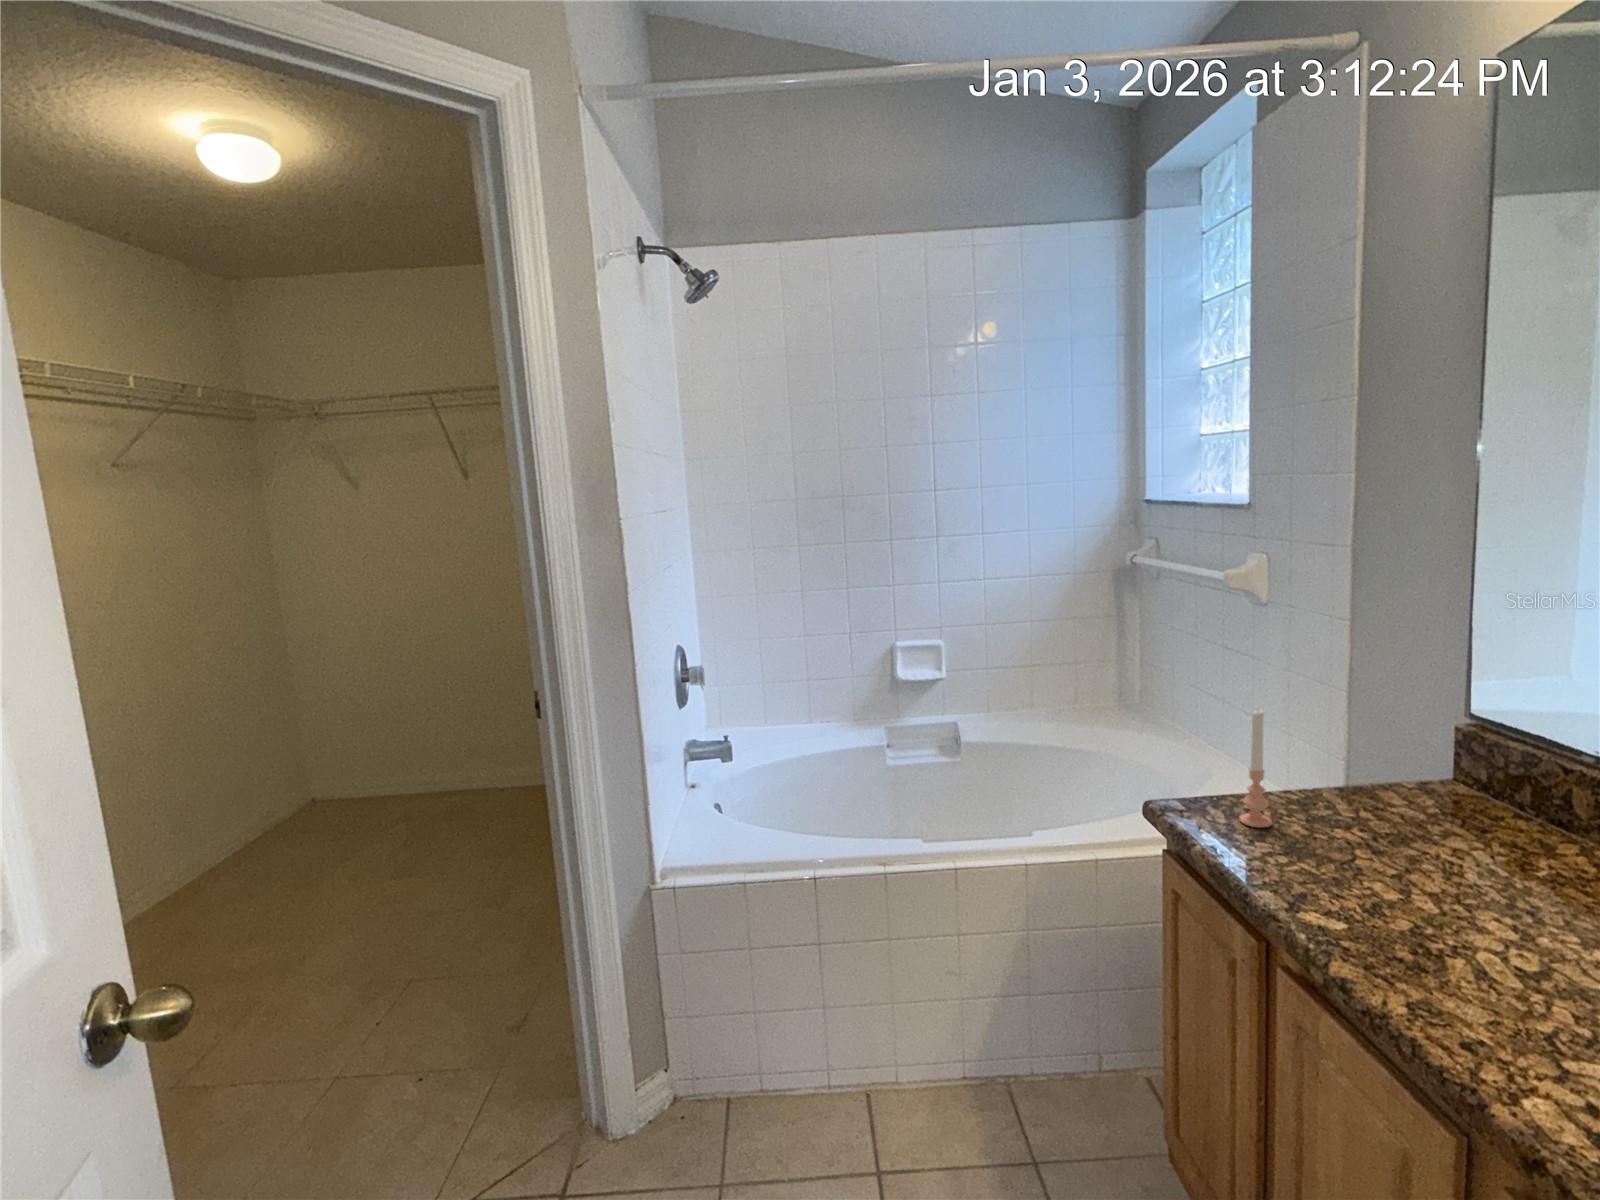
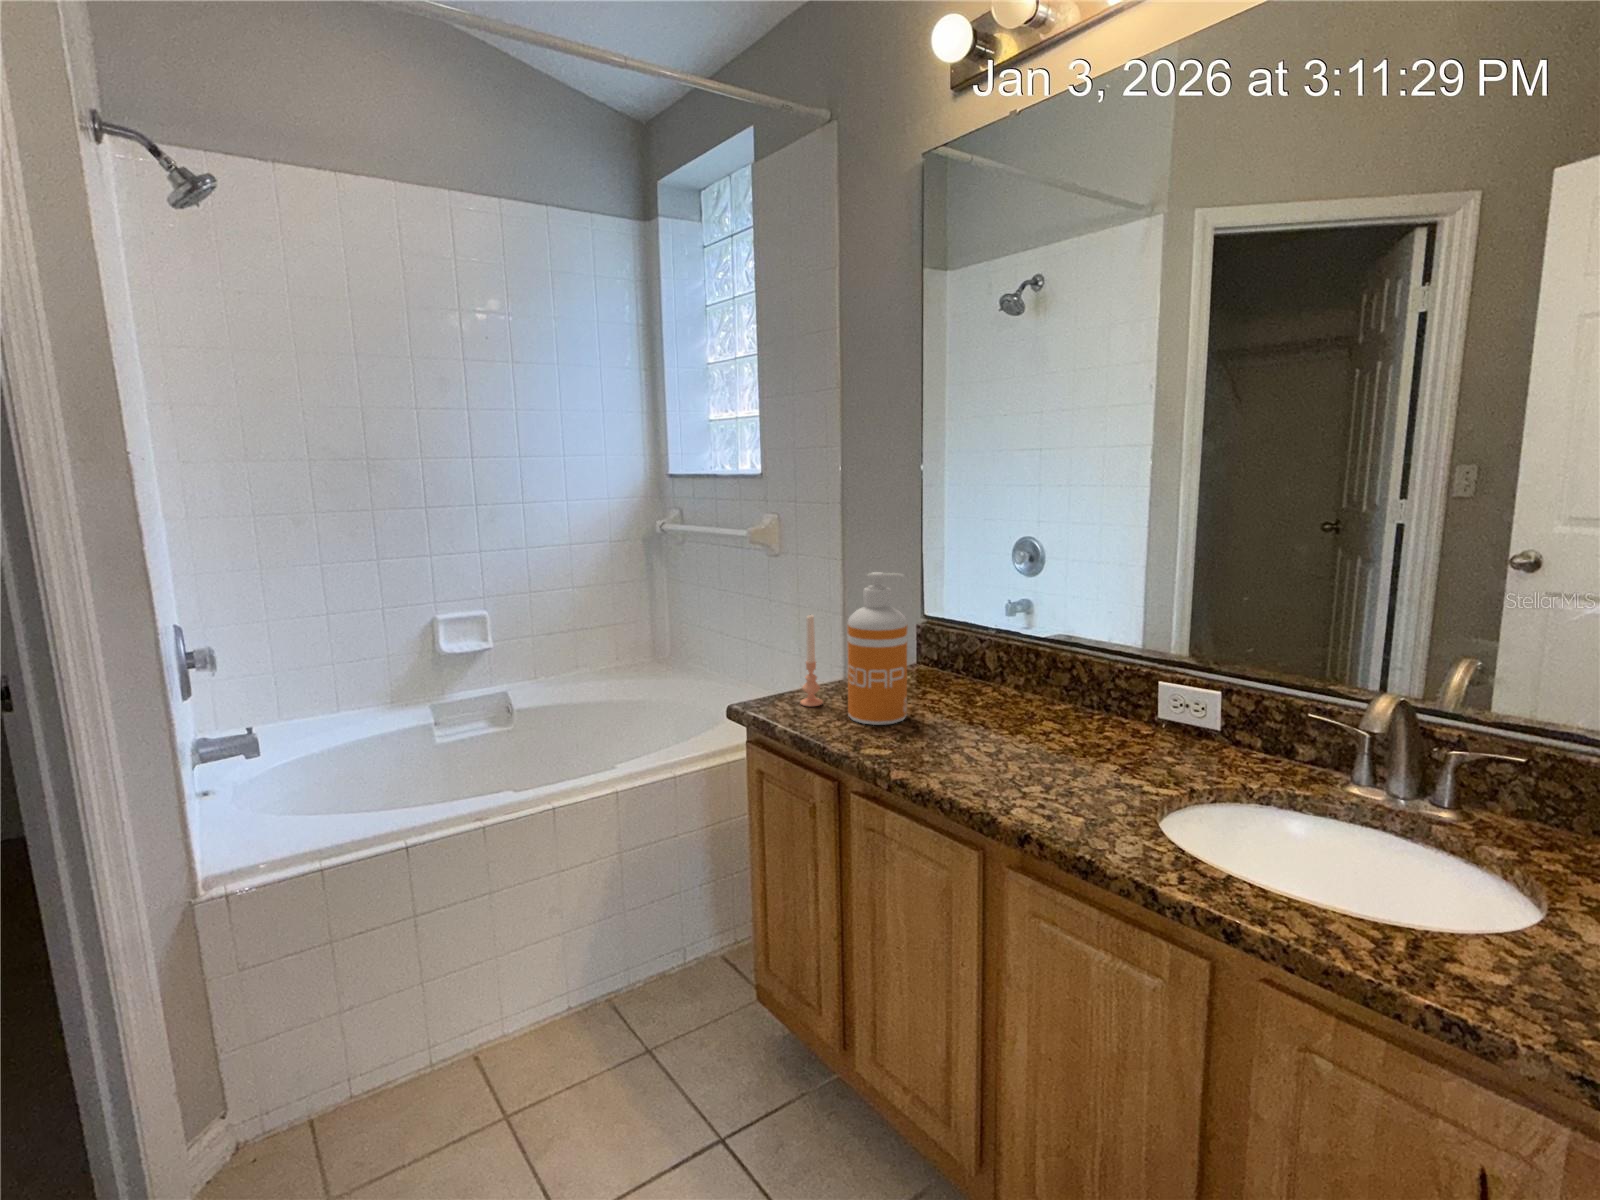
soap dispenser: none [1302,668,1401,881] -> present [848,572,907,725]

